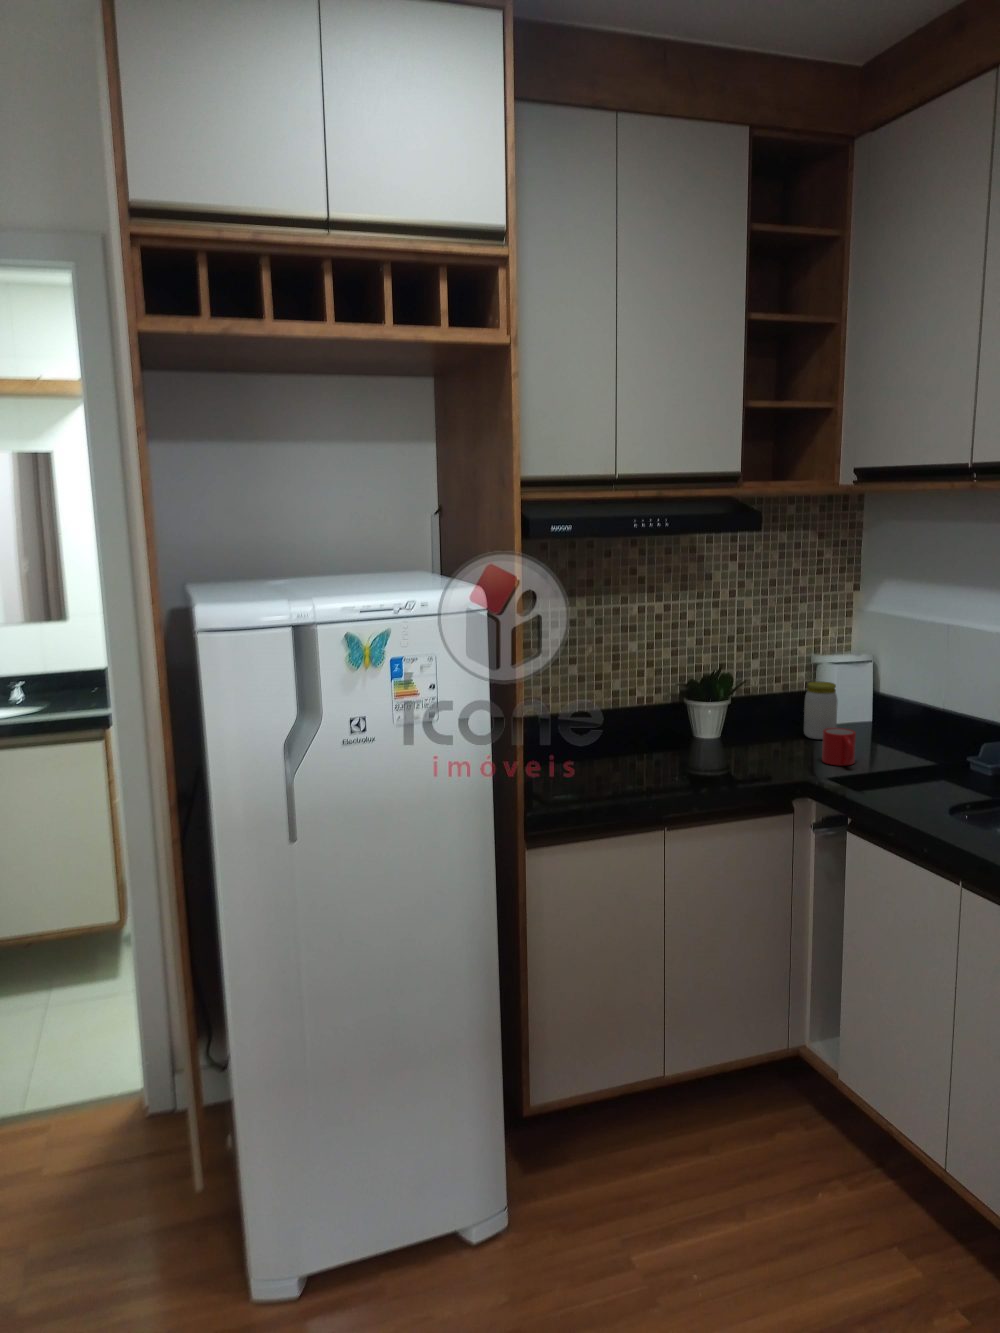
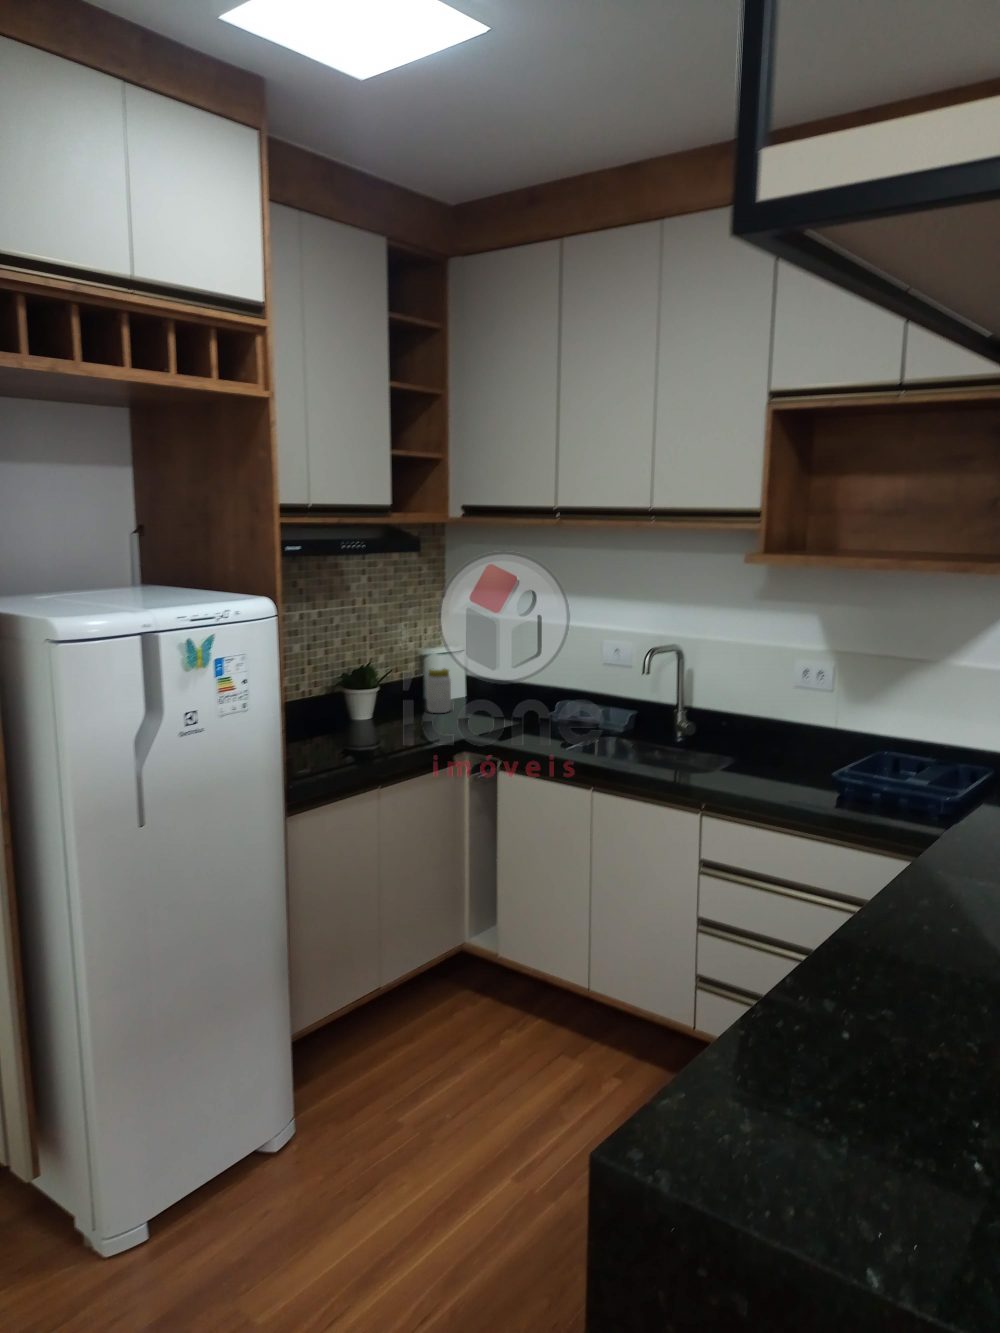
mug: present [822,728,856,766] -> none [457,700,484,728]

